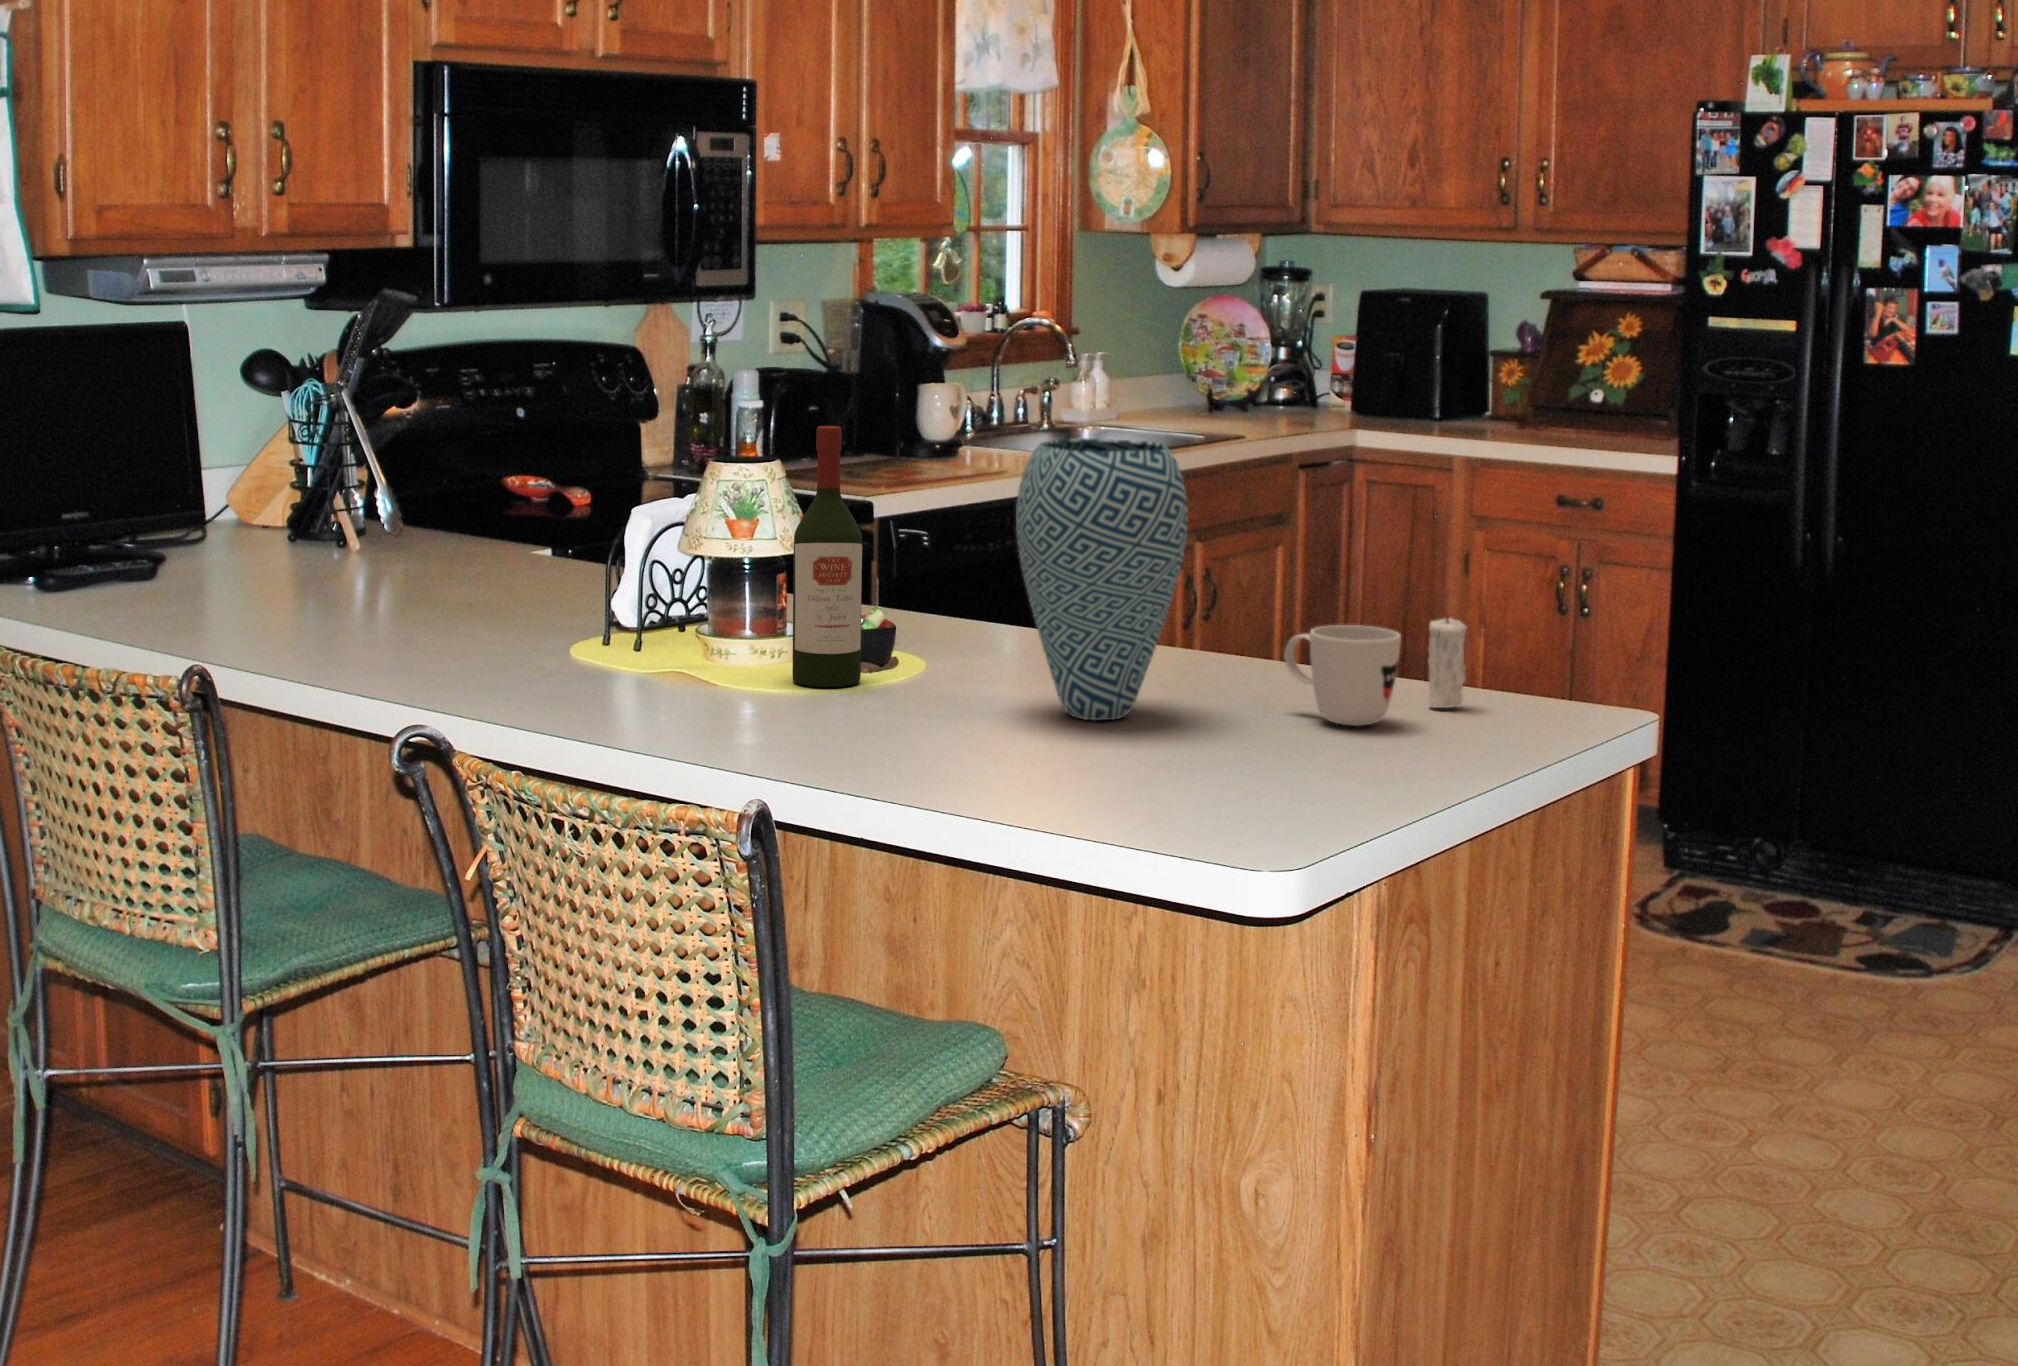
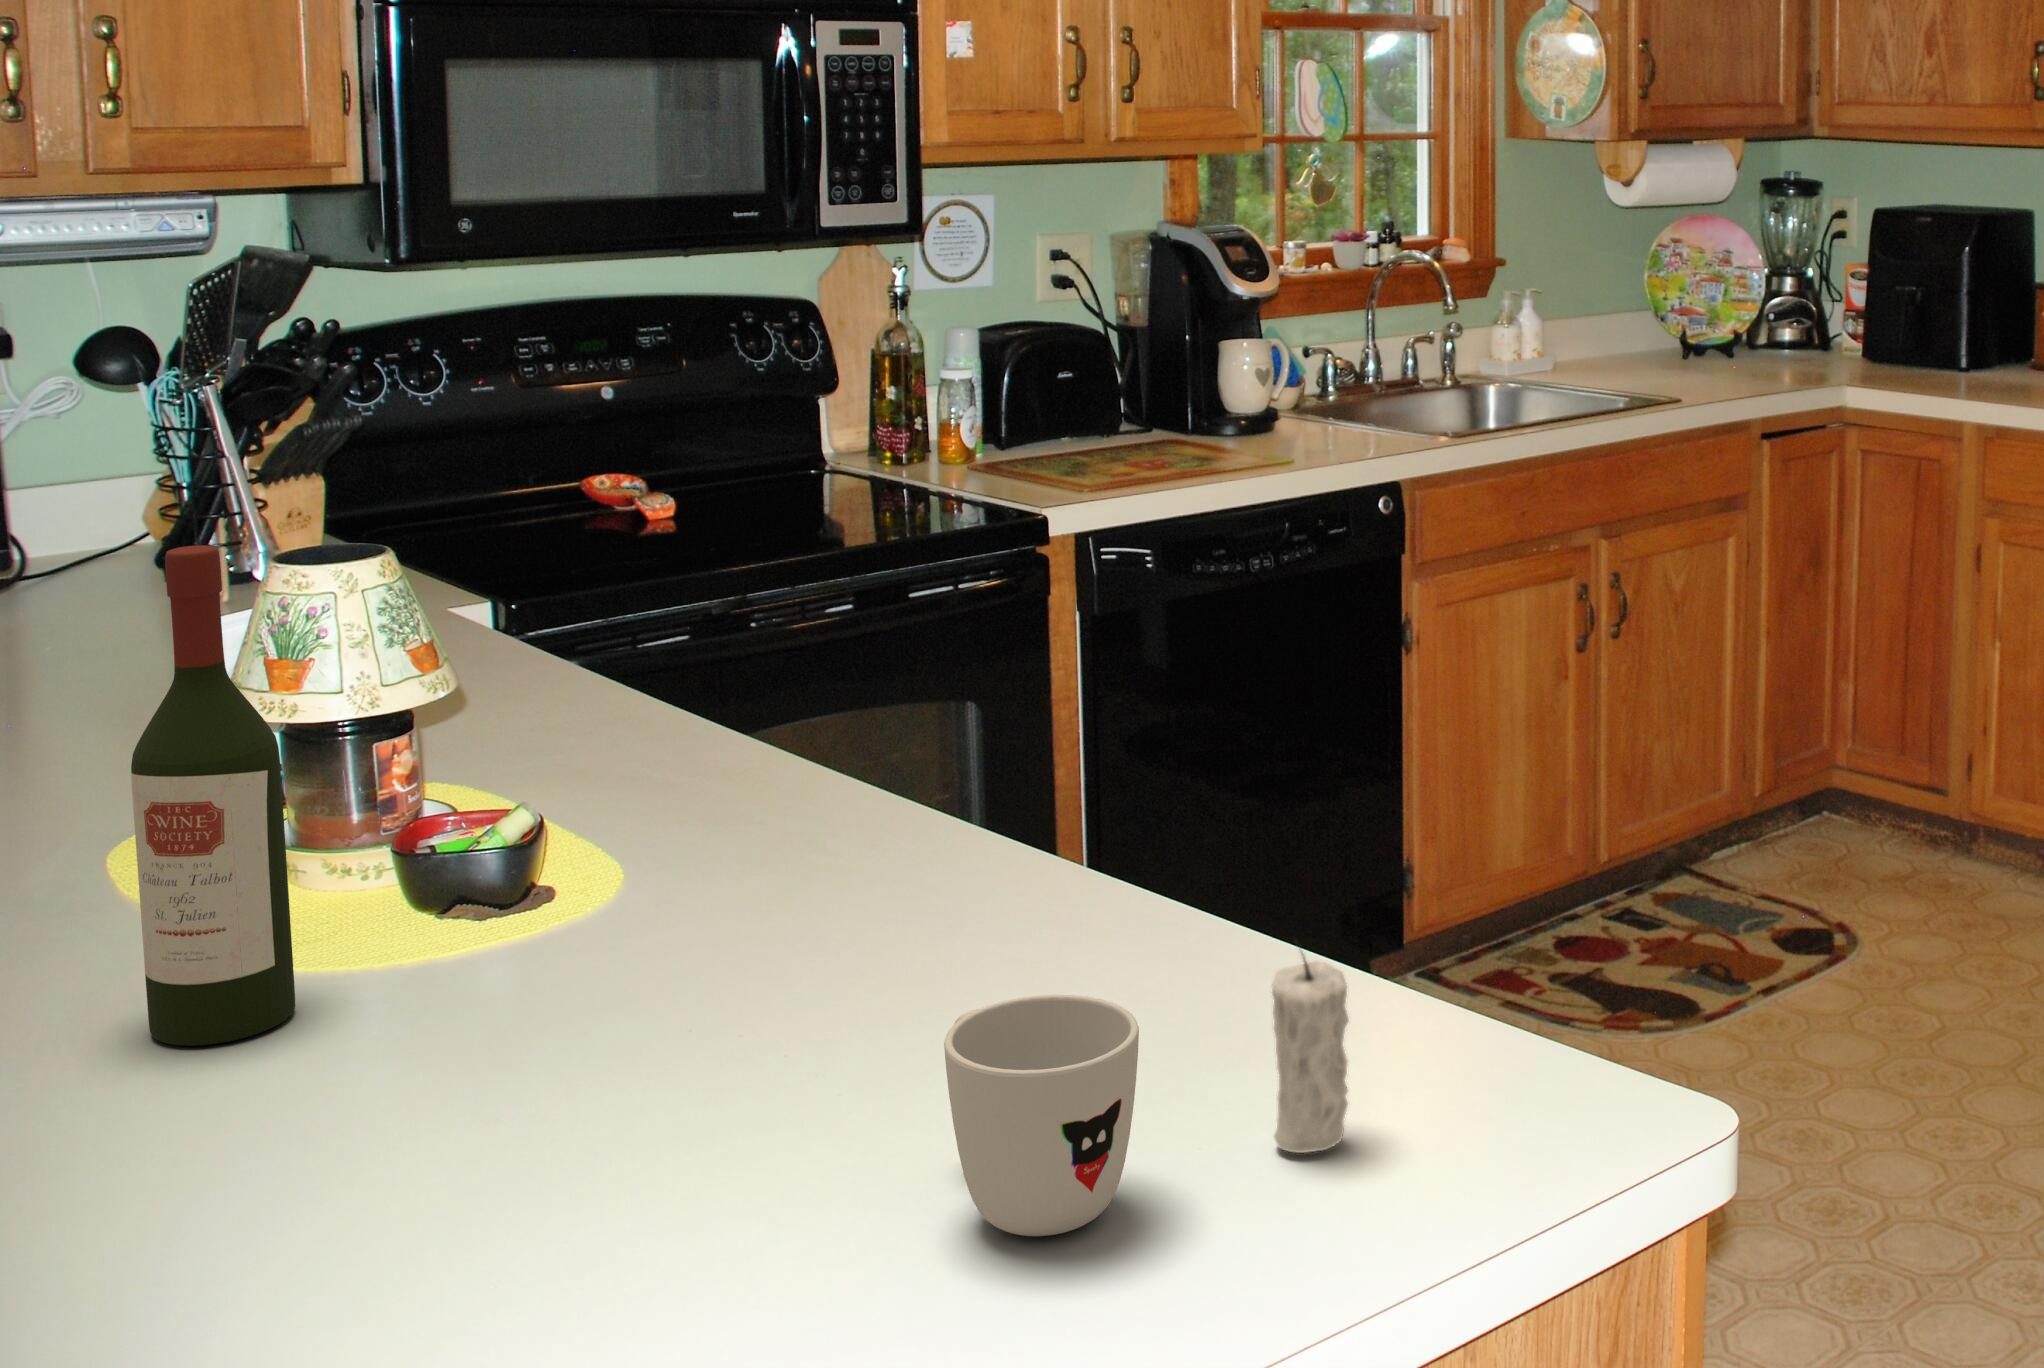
vase: present [1016,438,1188,720] -> none [336,598,718,1198]

